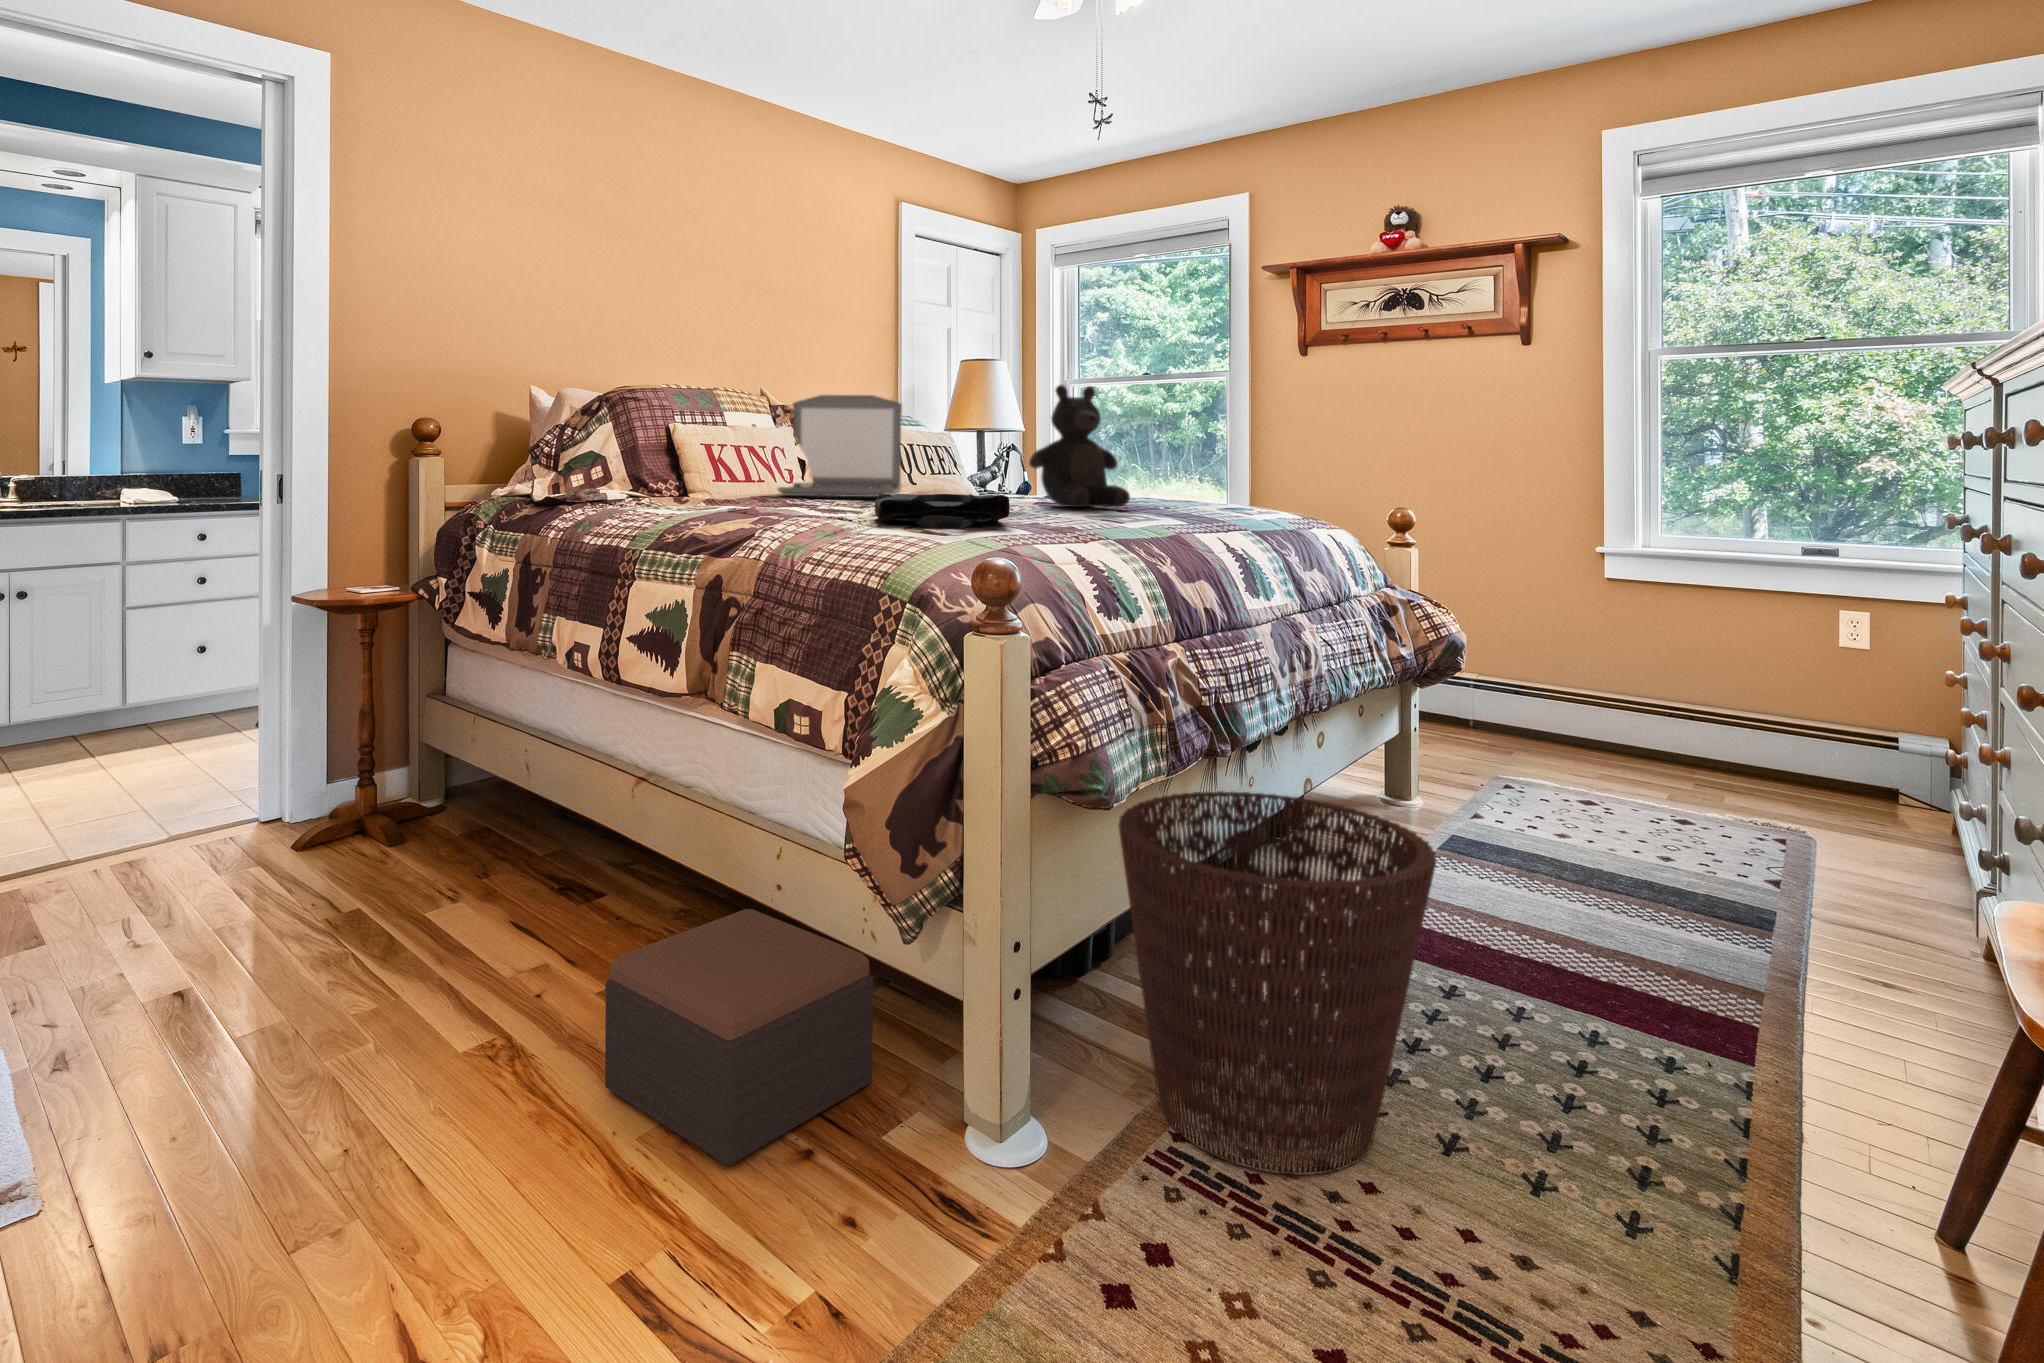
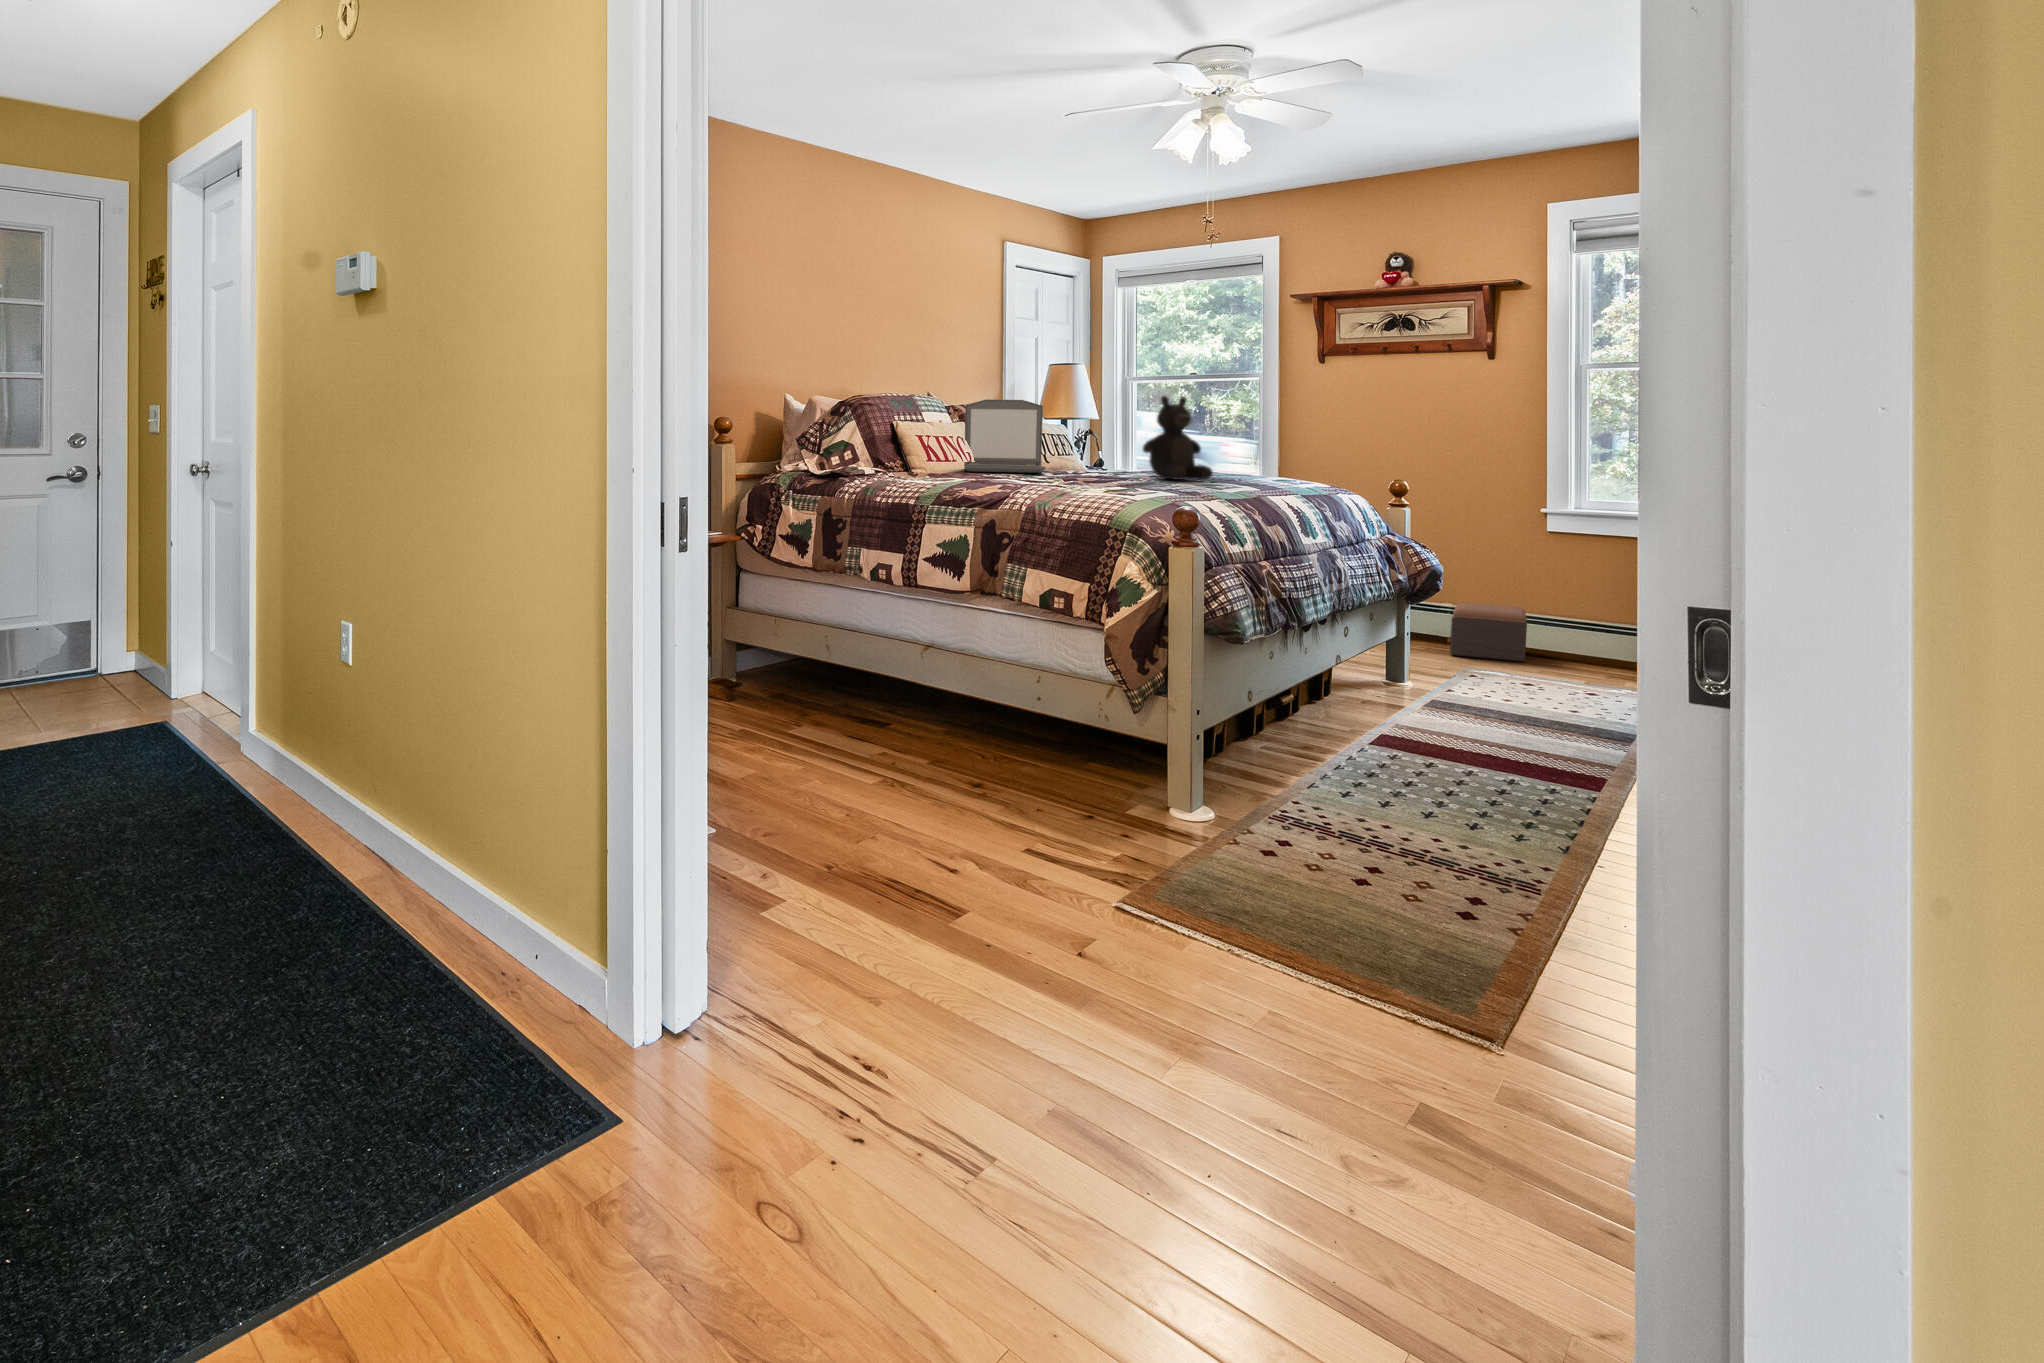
tote bag: present [875,494,1010,529] -> none [1065,471,1158,493]
basket: present [1118,791,1436,1175] -> none [1247,642,1422,824]
footstool: present [605,909,873,1166] -> present [1450,603,1527,662]

